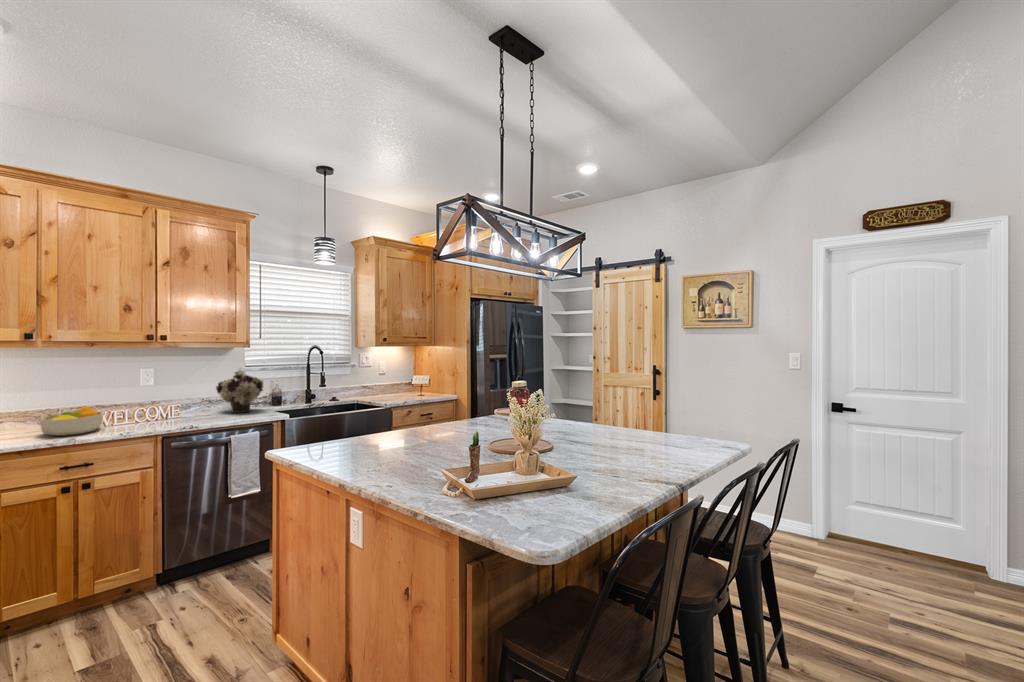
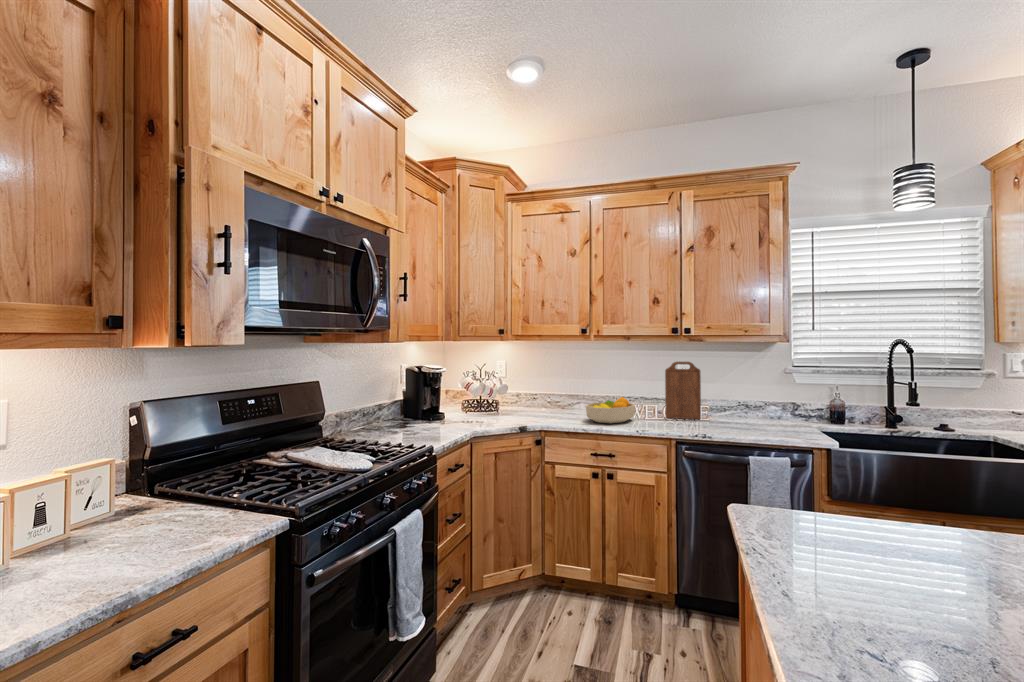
cutting board: none [134,366,172,421] -> present [665,362,701,419]
flower arrangement: present [216,370,263,413] -> none [750,370,811,426]

